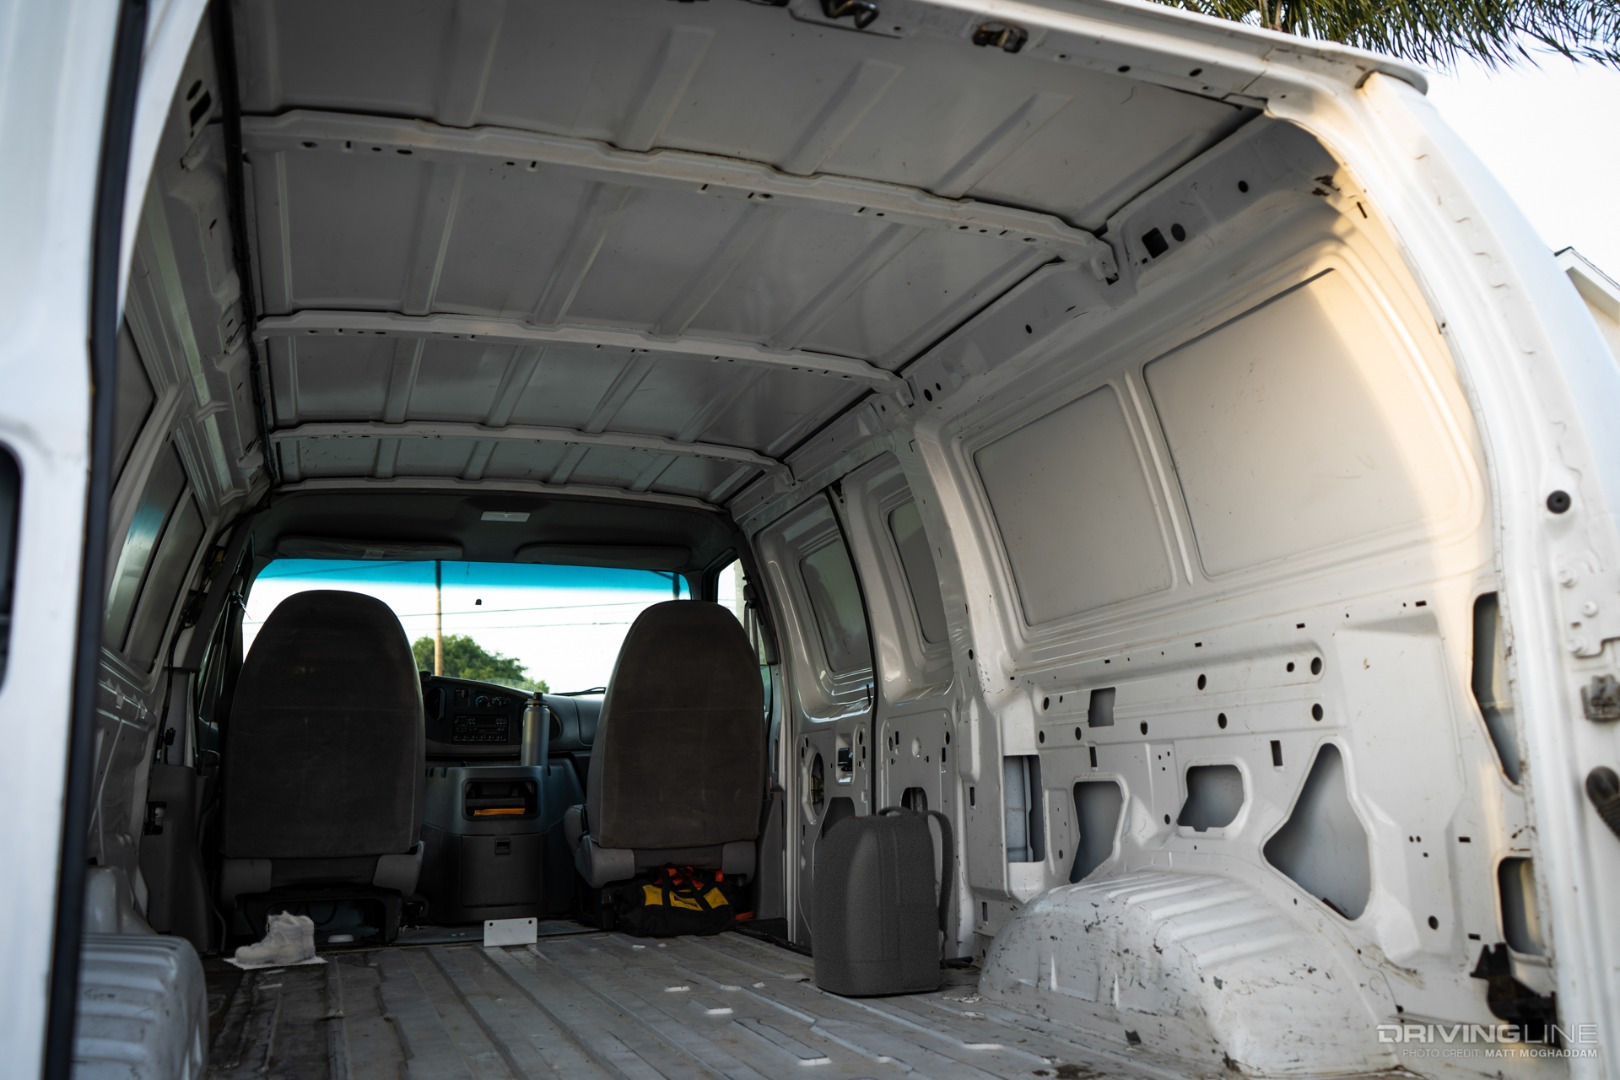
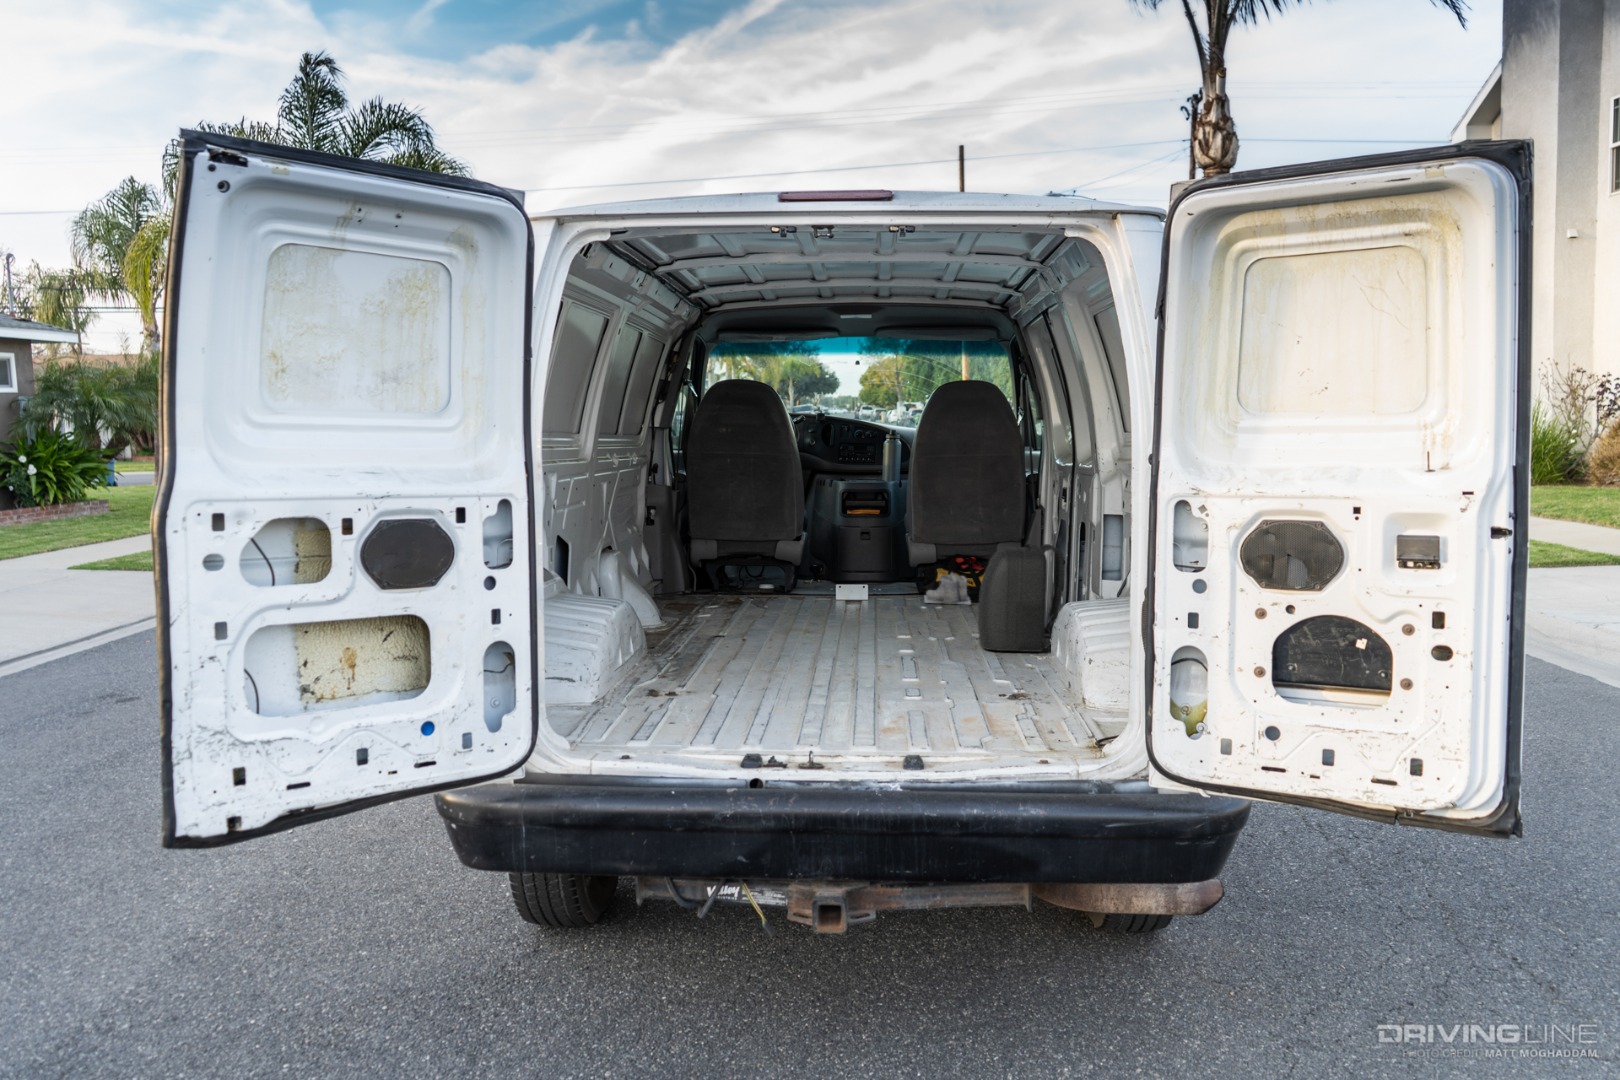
boots: present [226,911,325,969] -> present [924,573,971,604]

